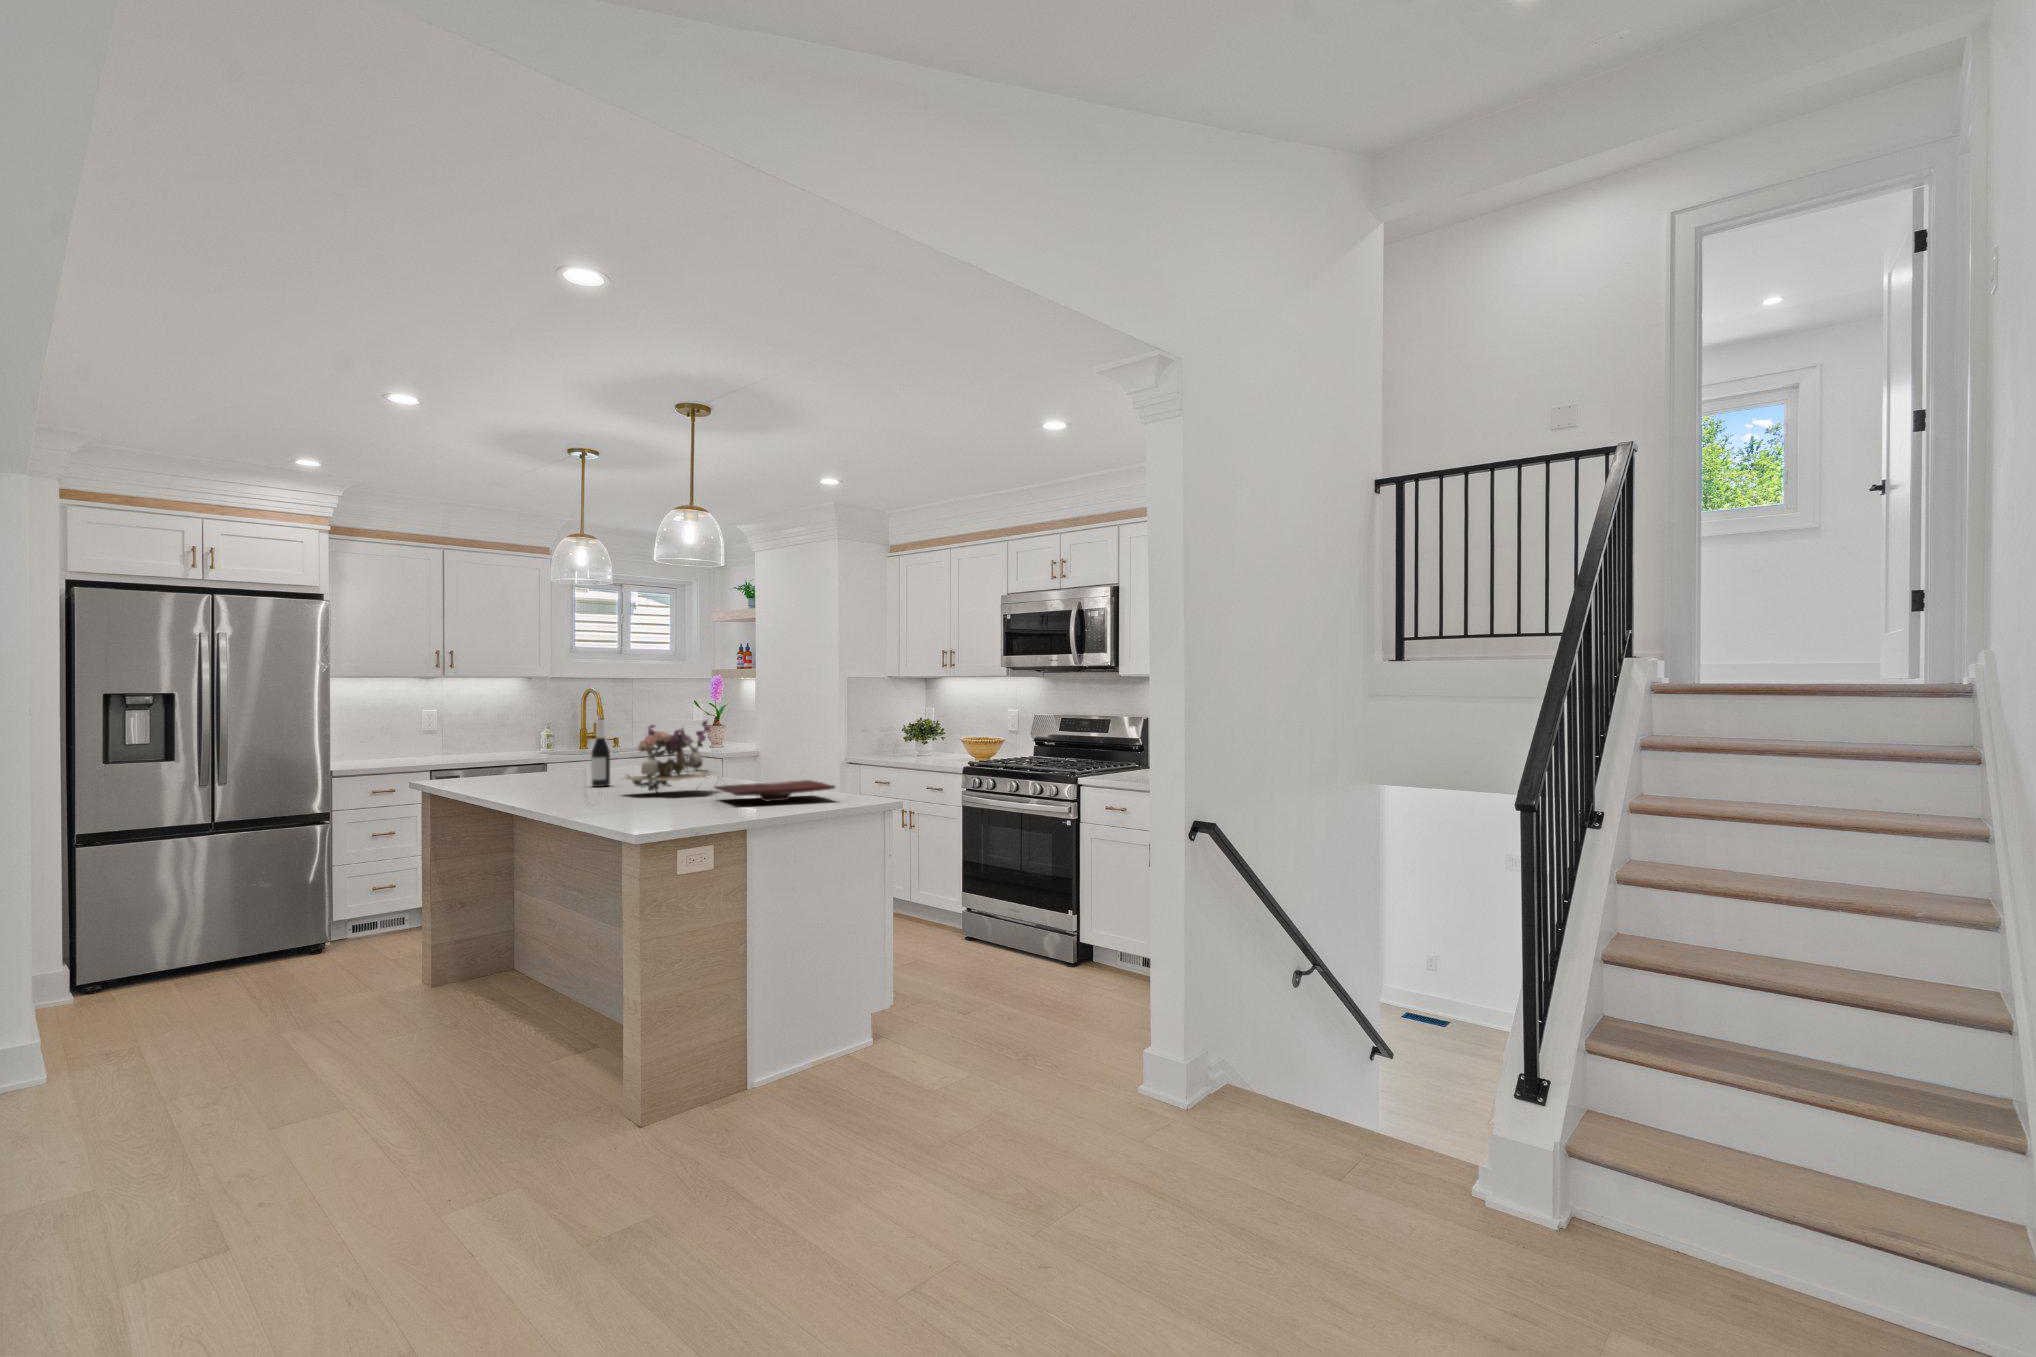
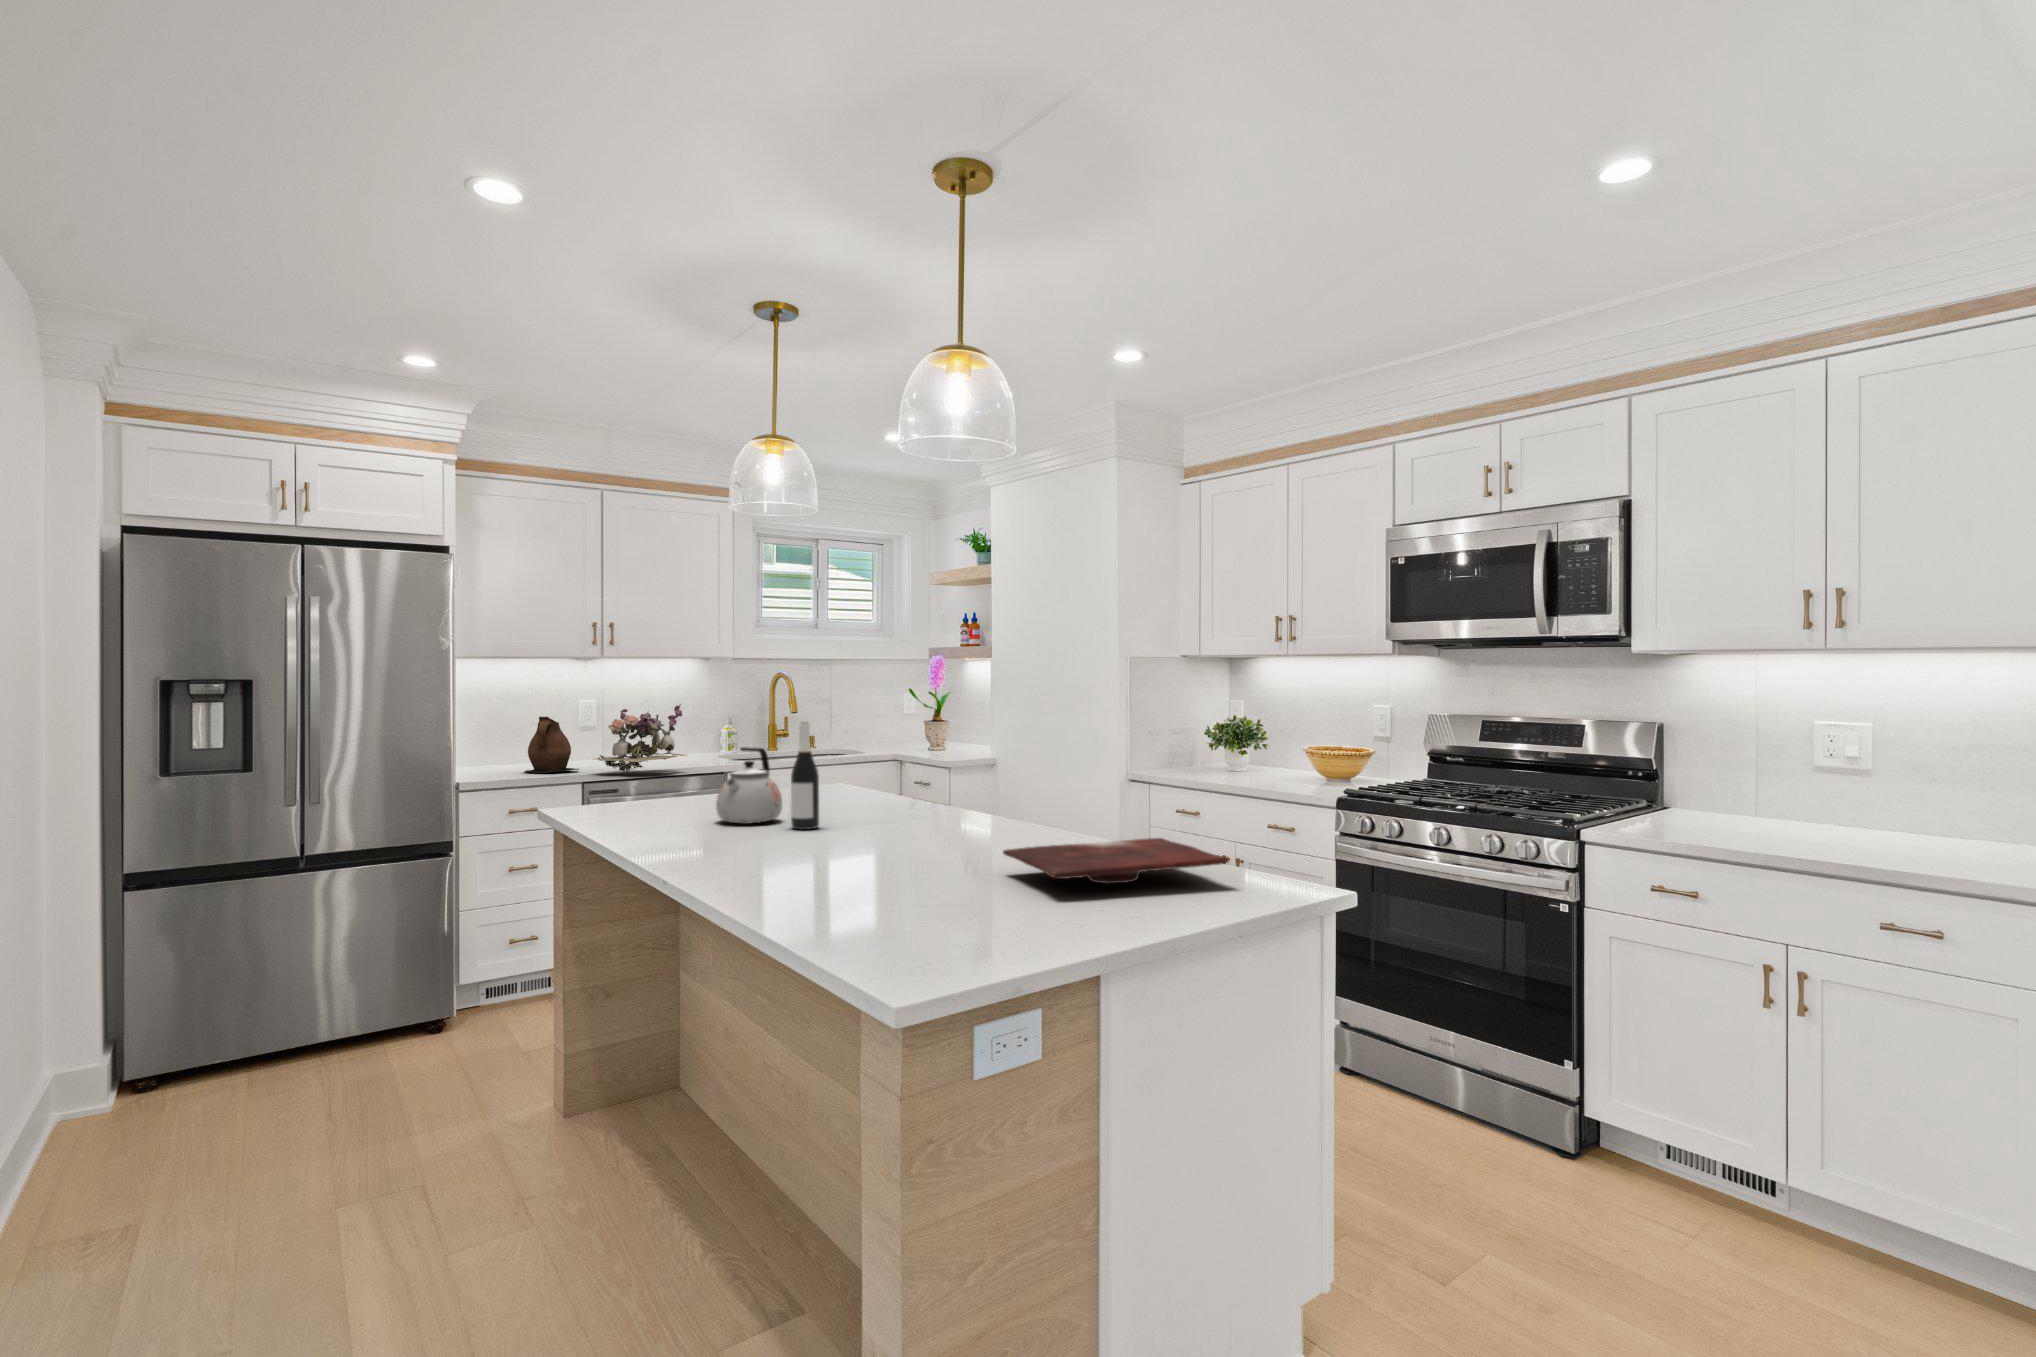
flower arrangement: present [626,721,710,793] -> present [594,704,686,773]
ceramic pitcher: none [377,722,424,764] -> present [526,717,579,773]
kettle: none [540,736,586,785] -> present [716,747,782,824]

